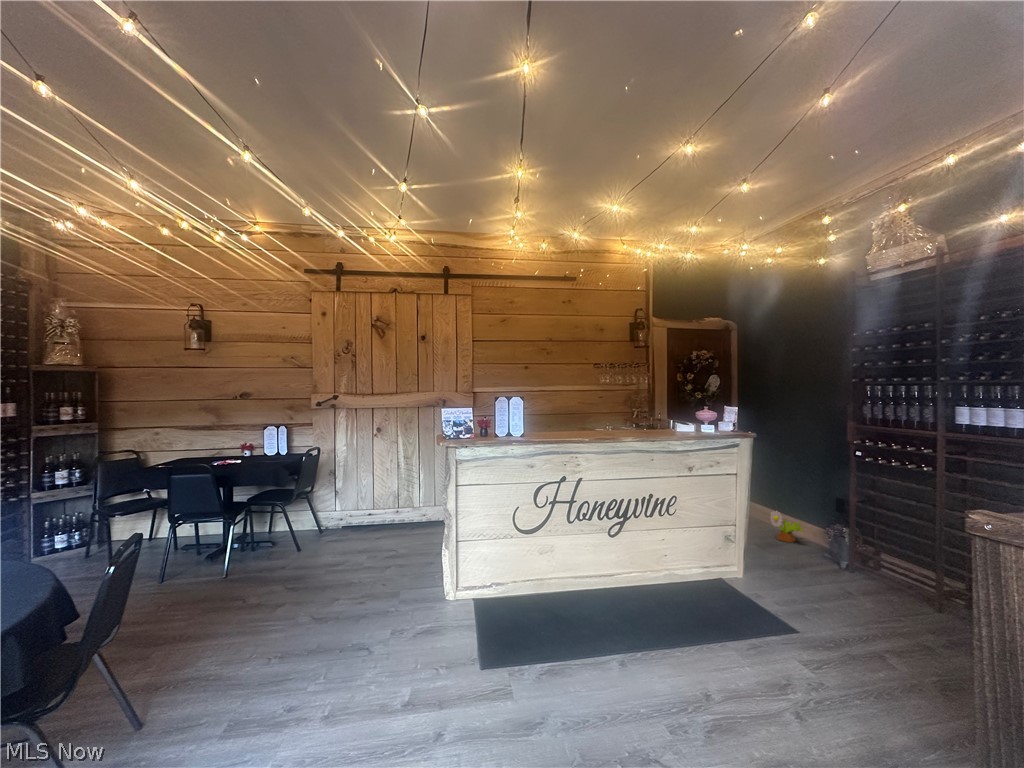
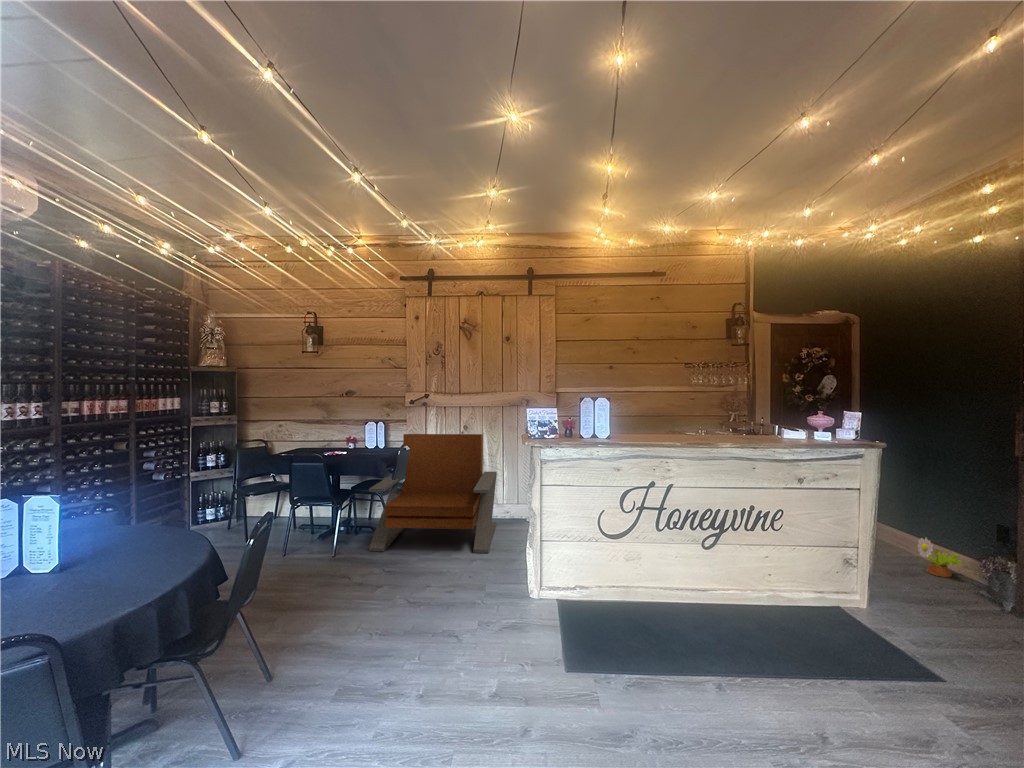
lounge chair: none [266,436,407,567] -> present [369,434,497,553]

